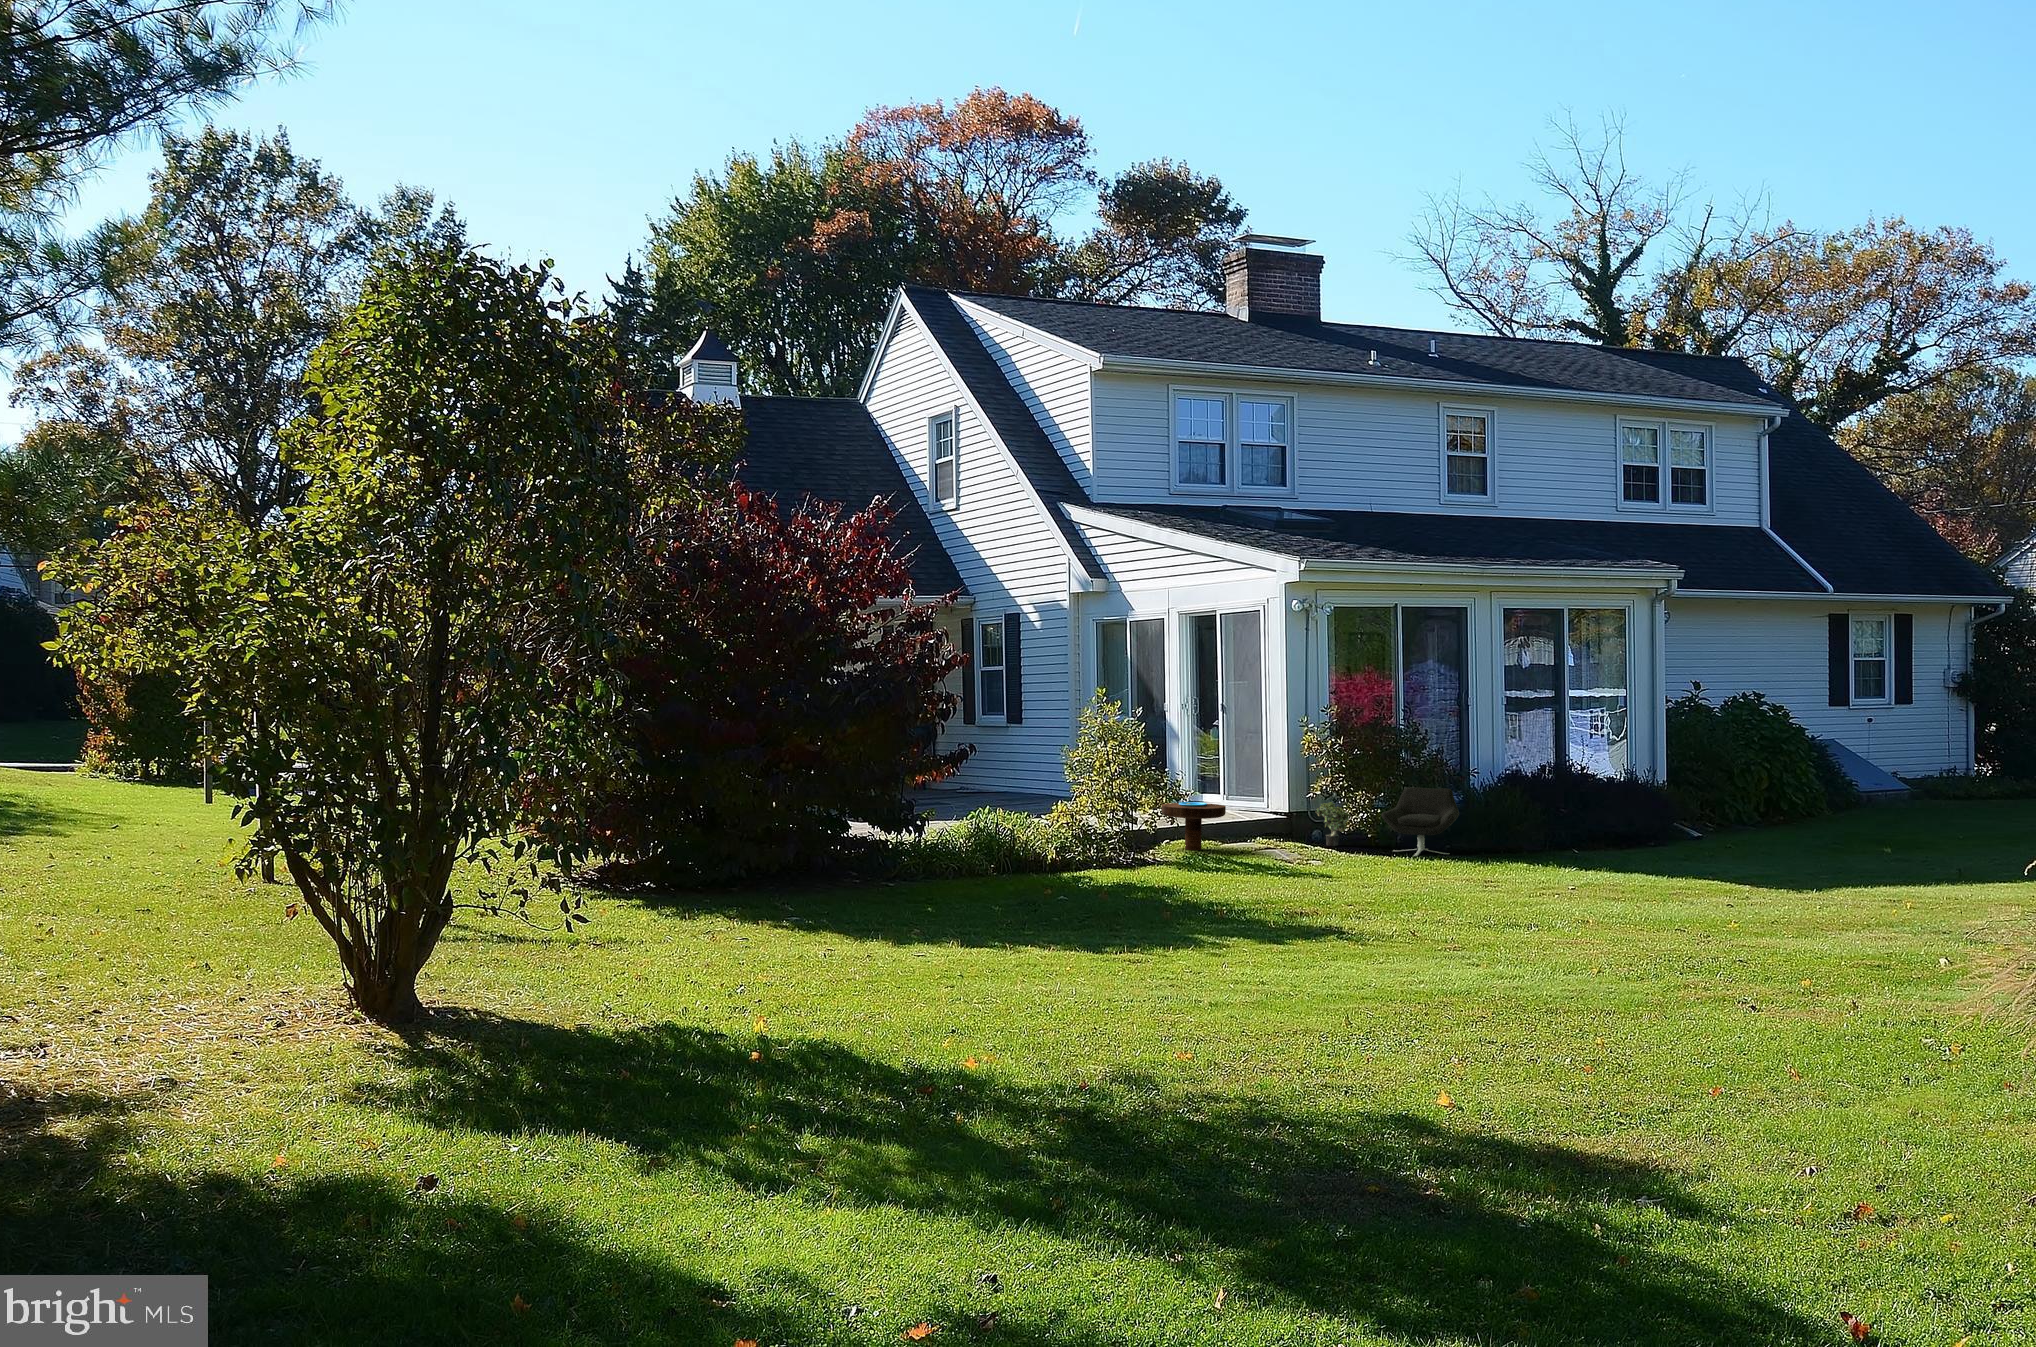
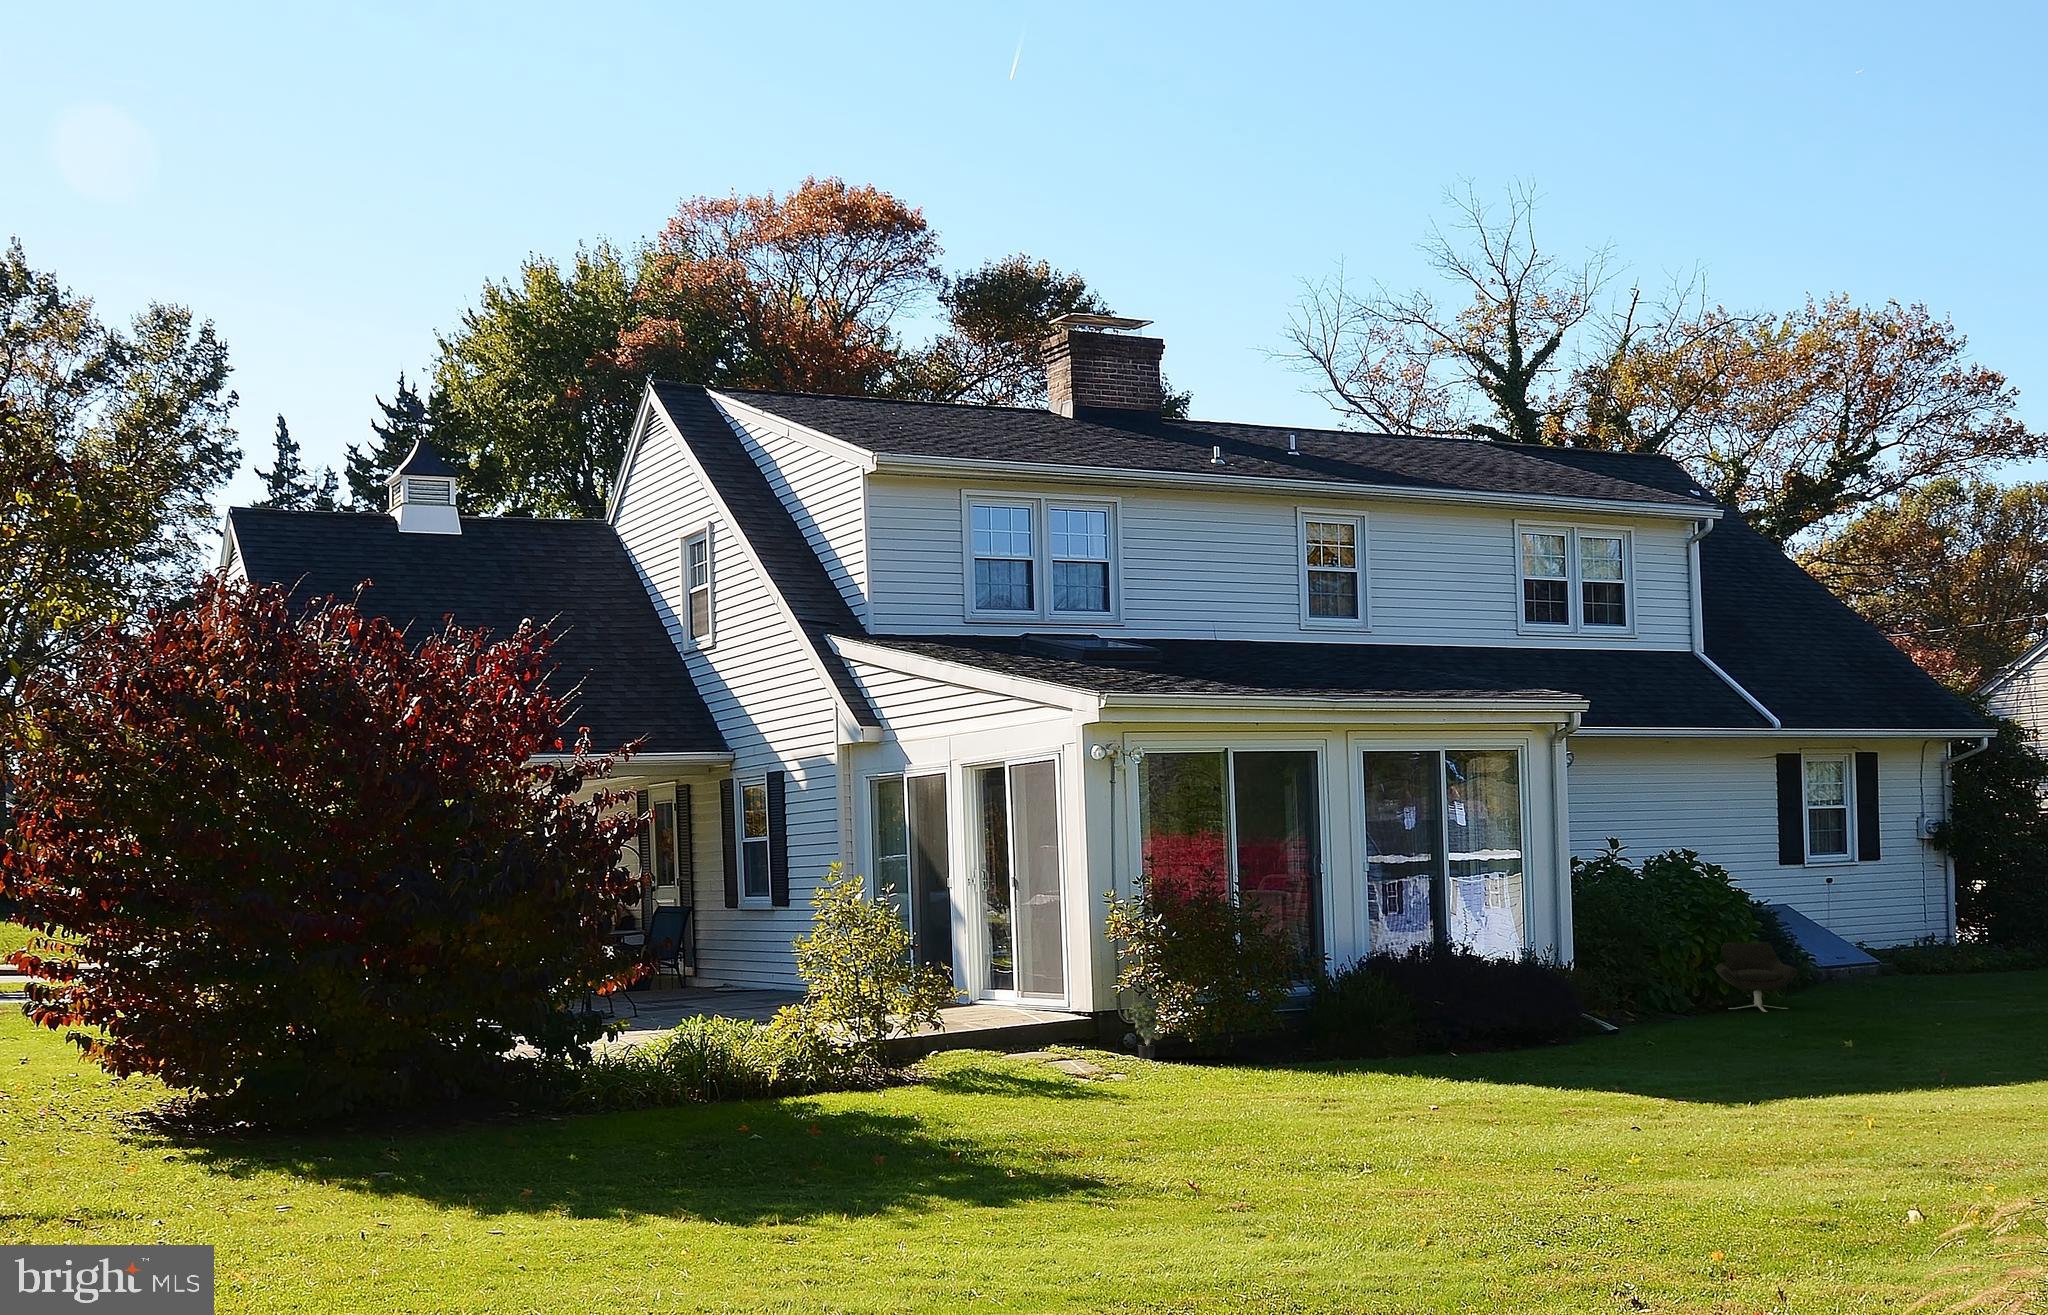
lounge chair: present [1381,787,1459,856] -> present [1715,942,1798,1012]
side table: present [1161,802,1226,850] -> none [921,1008,1003,1071]

